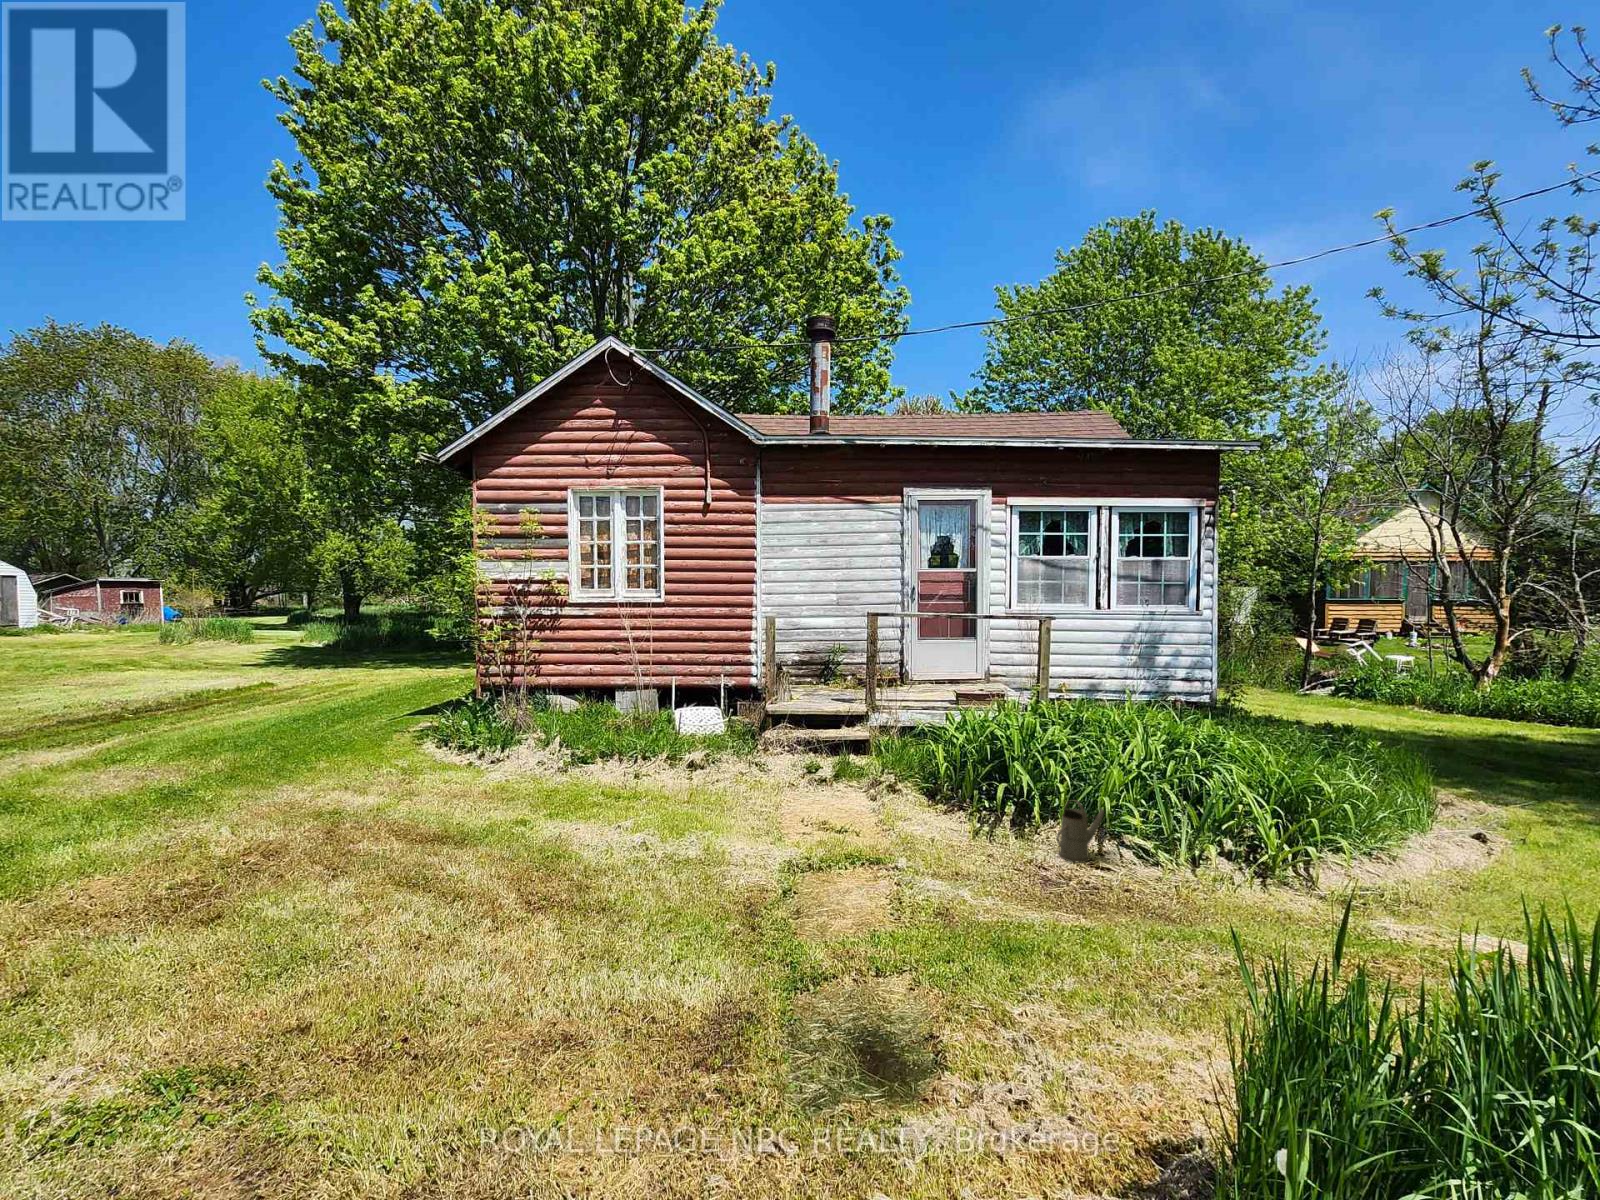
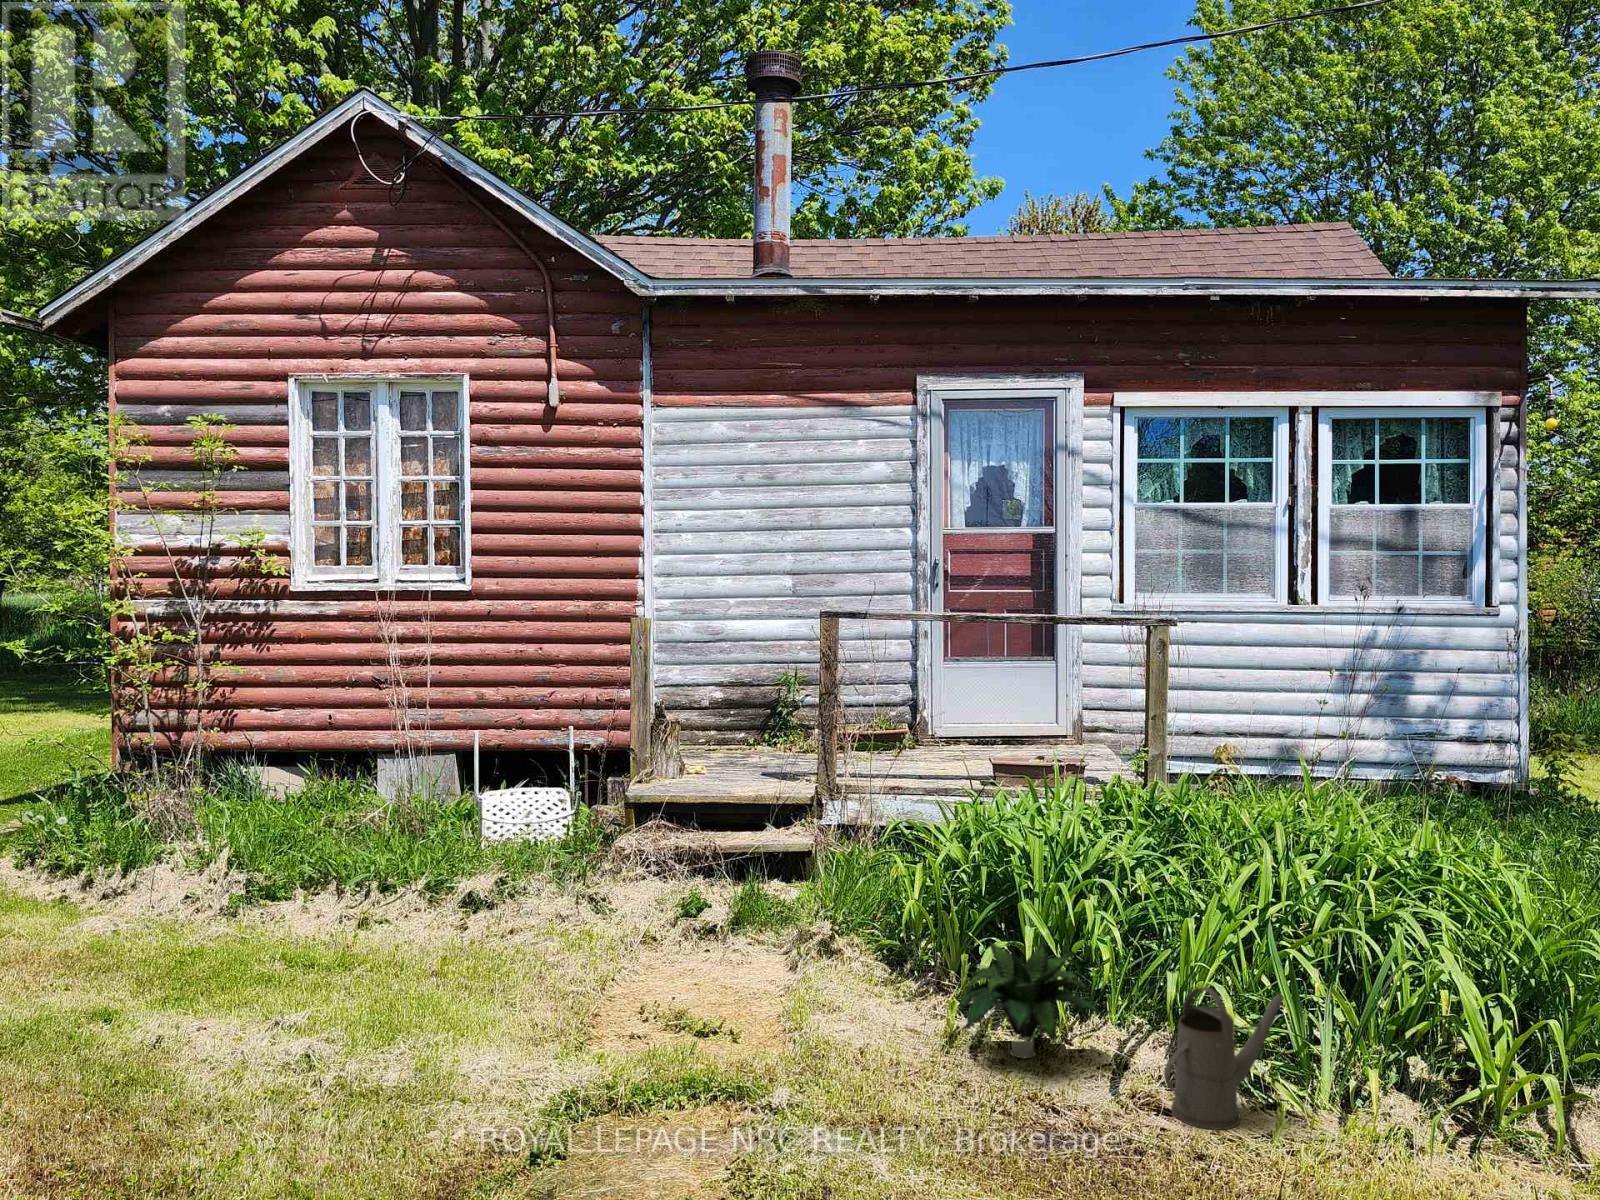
potted plant: none [953,780,1025,835] -> present [957,941,1101,1058]

